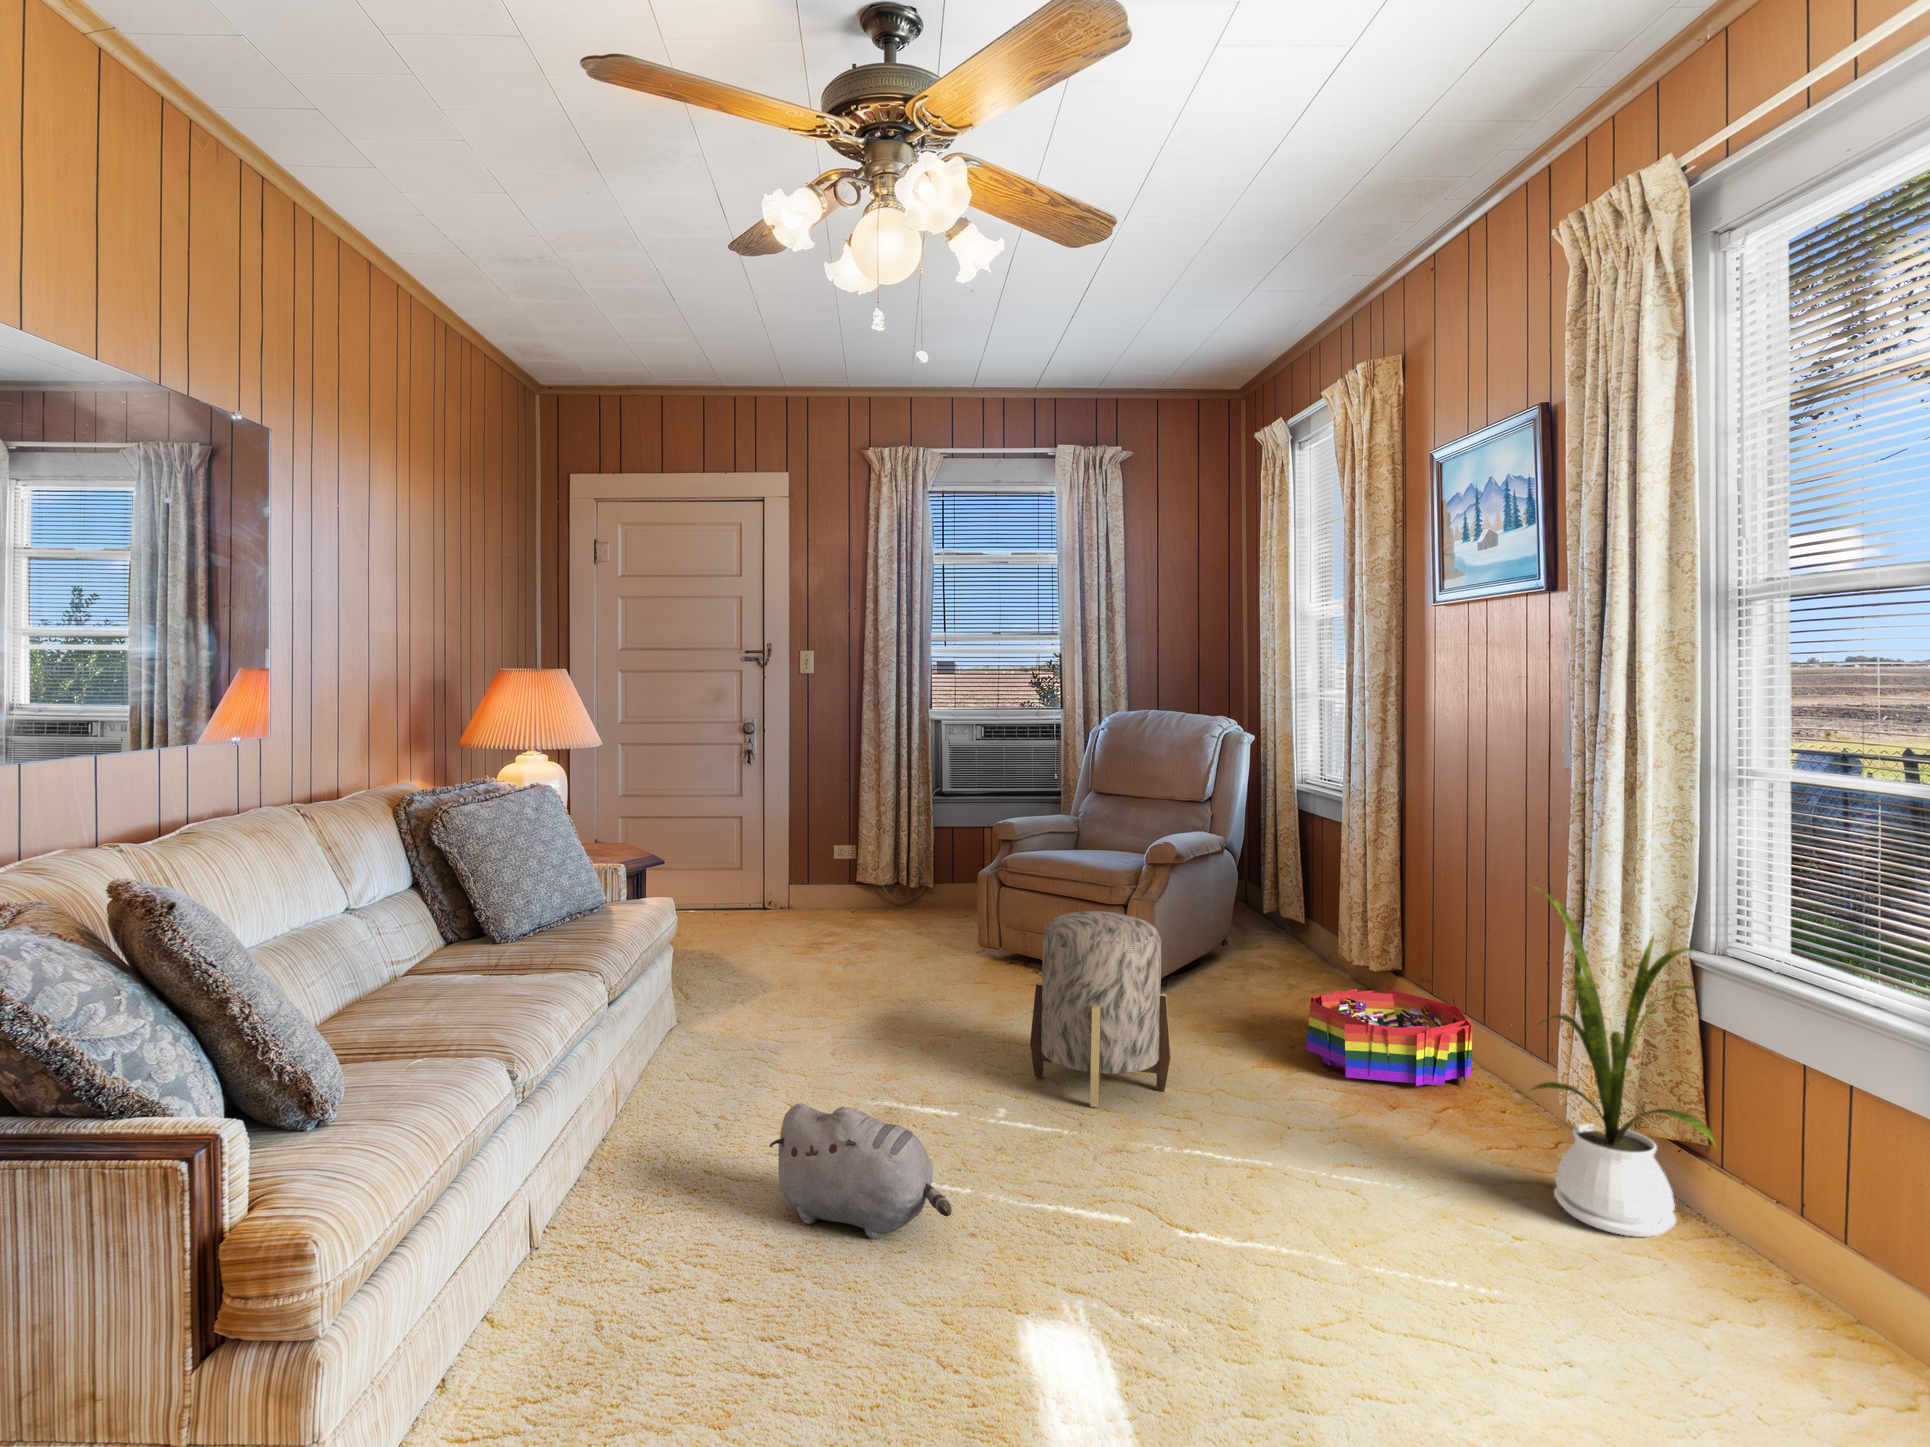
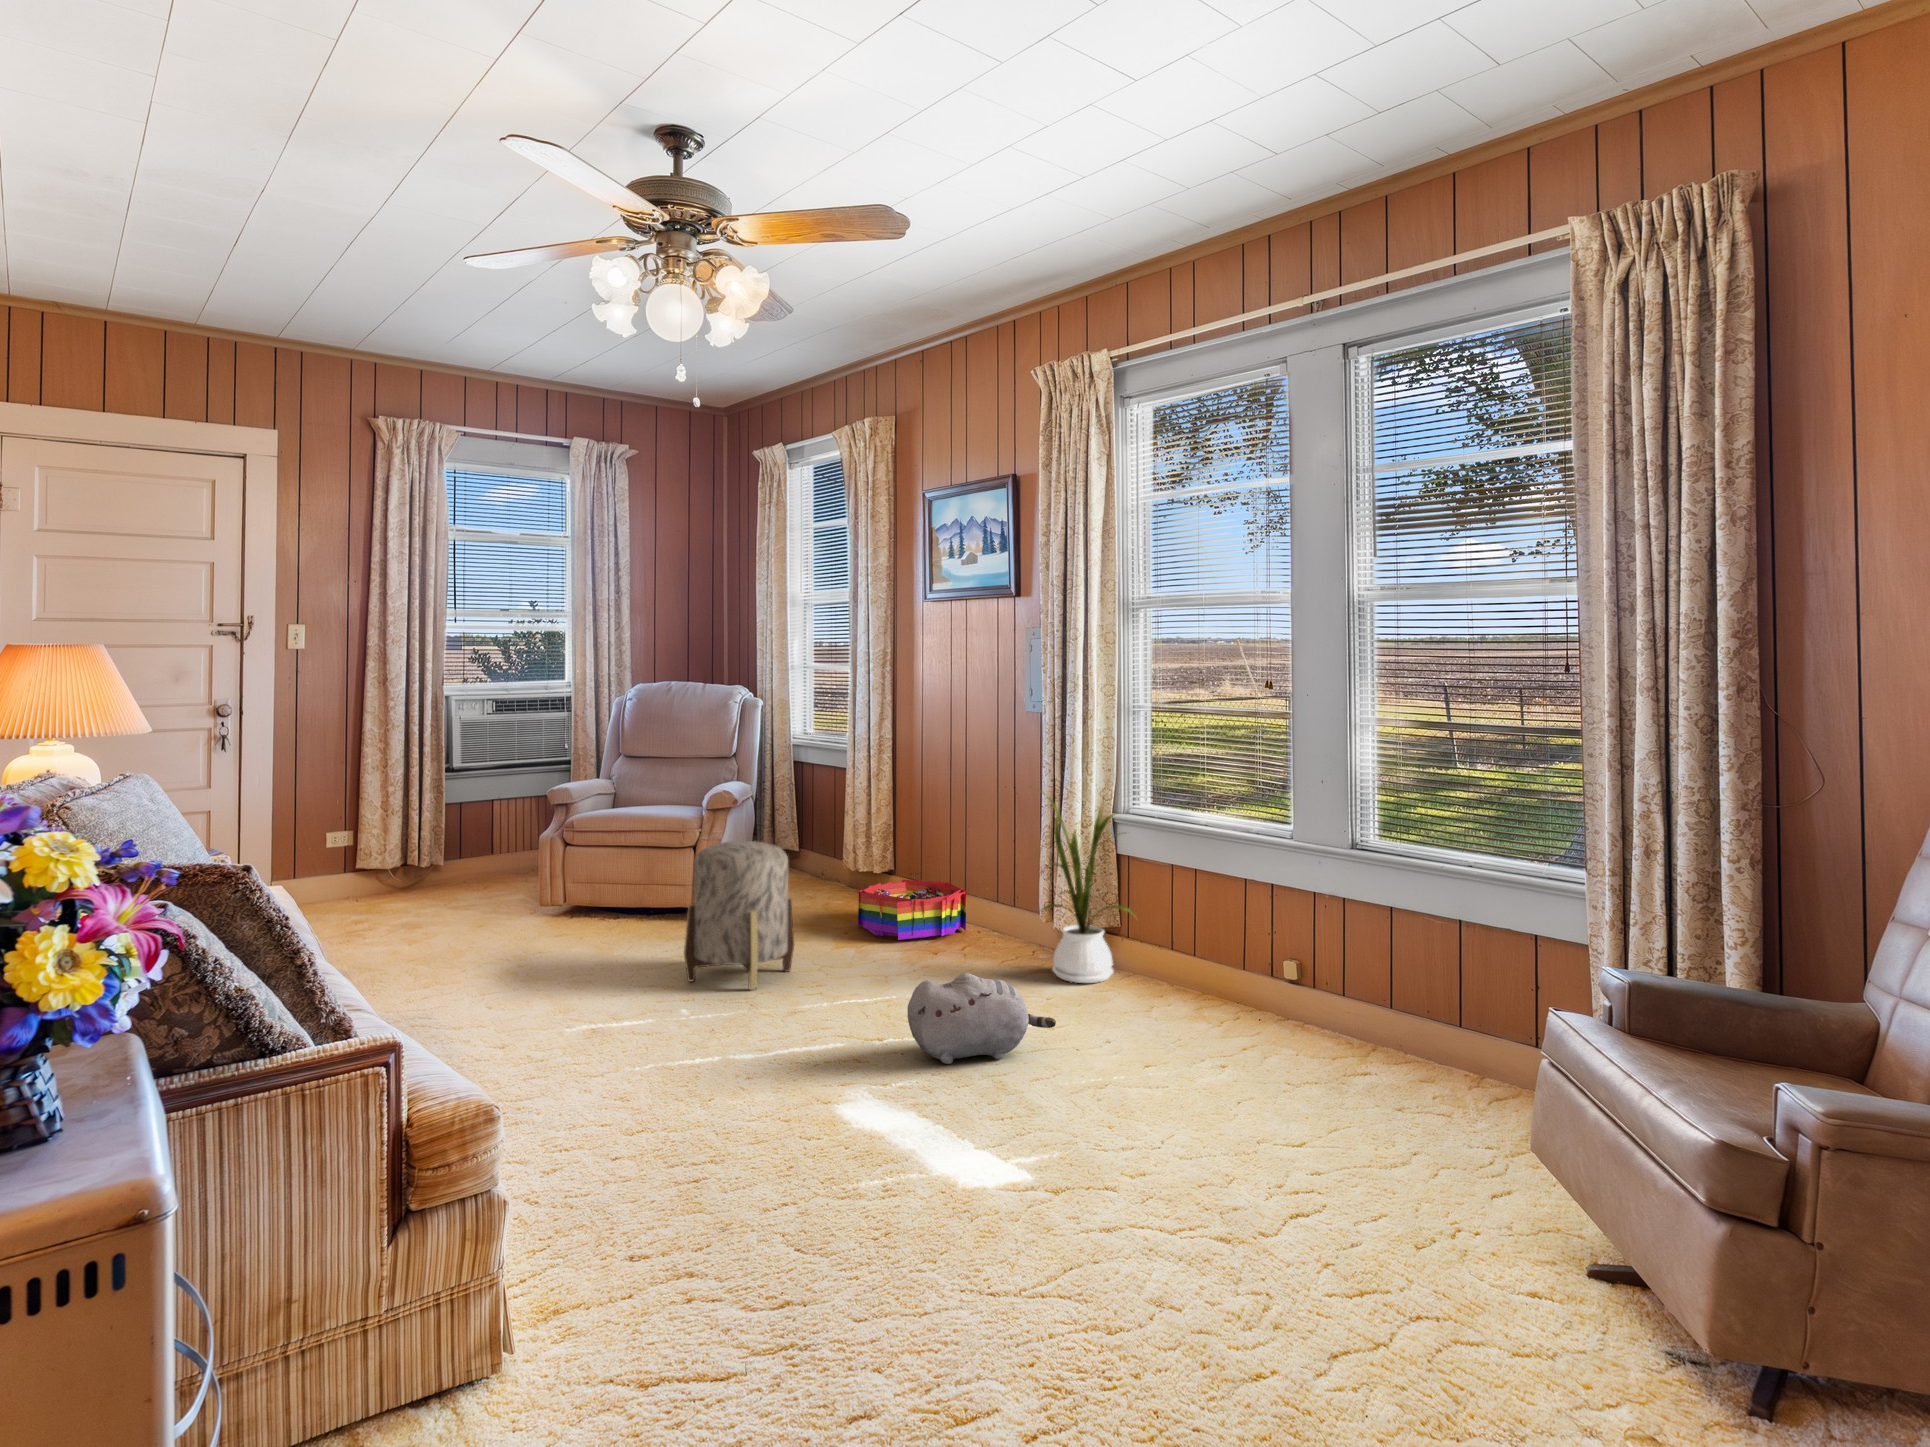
plush toy: present [769,1103,952,1239] -> present [907,973,1056,1064]

